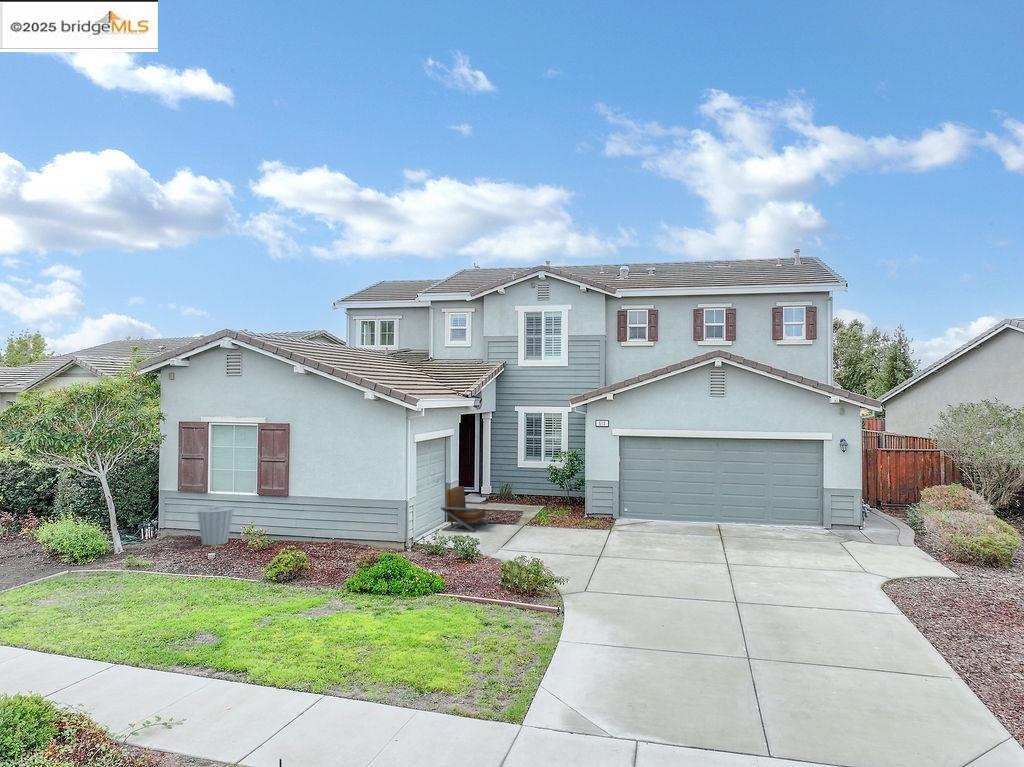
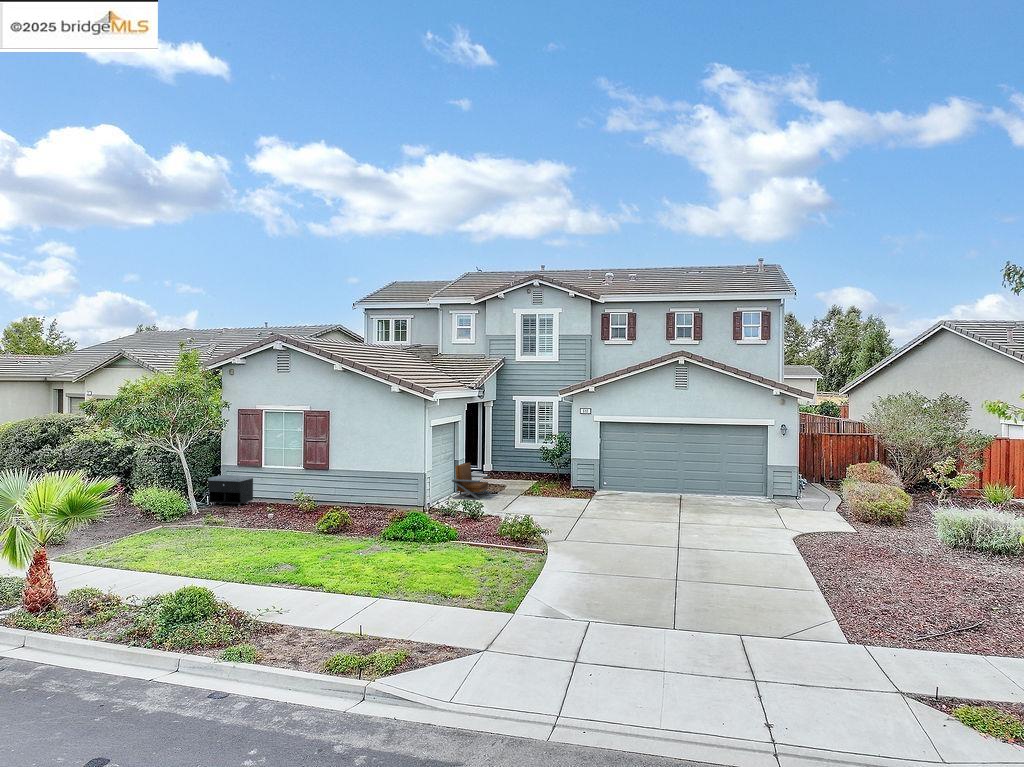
storage bench: none [140,503,197,542] -> present [208,475,253,506]
trash can: present [197,505,234,545] -> none [255,477,284,509]

